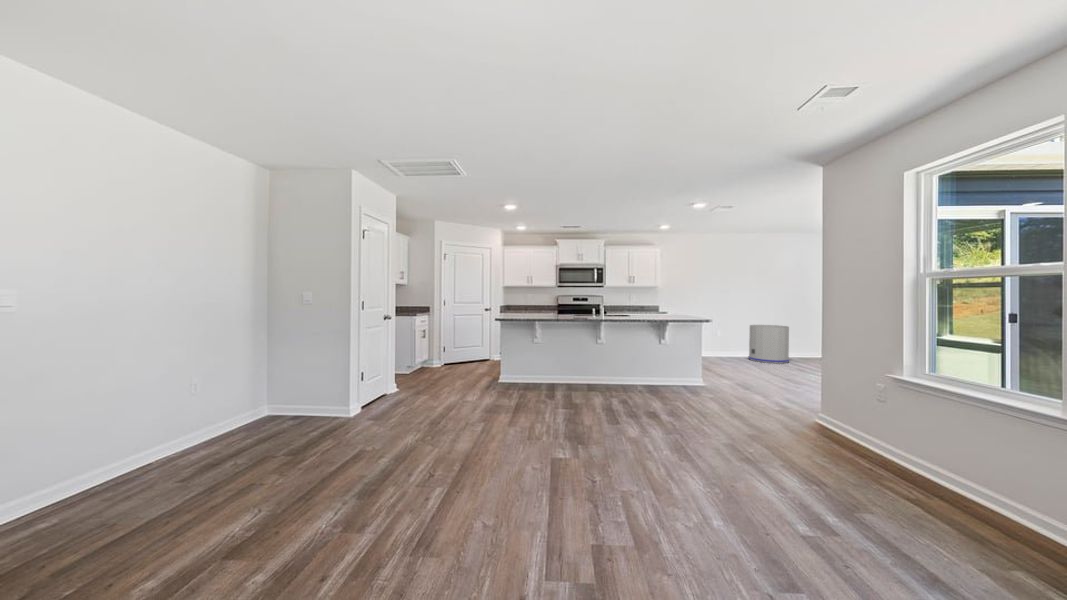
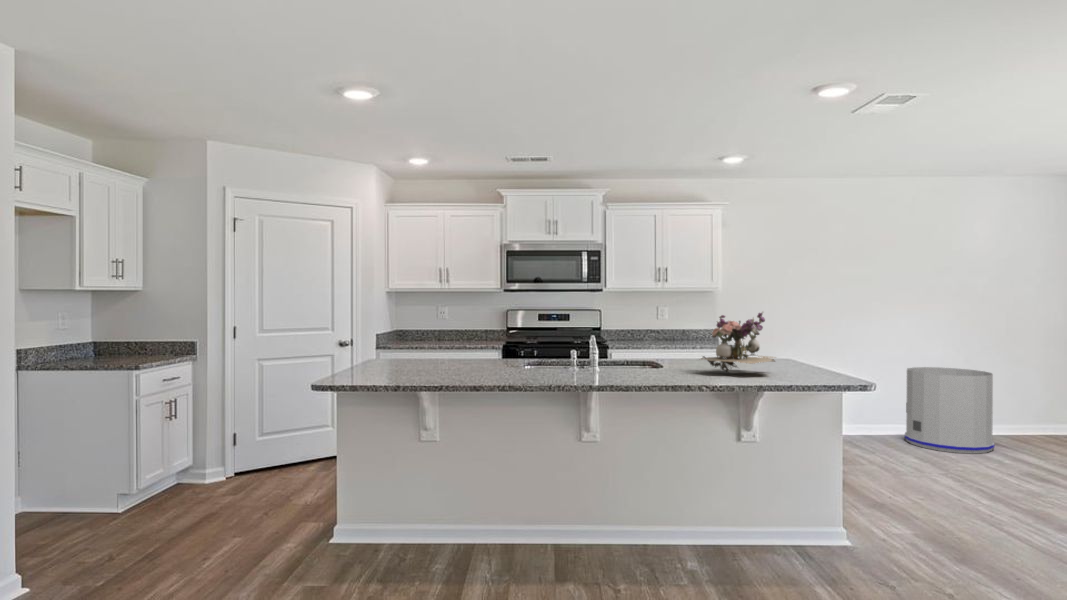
flower arrangement: none [645,293,676,317] -> present [701,312,775,372]

